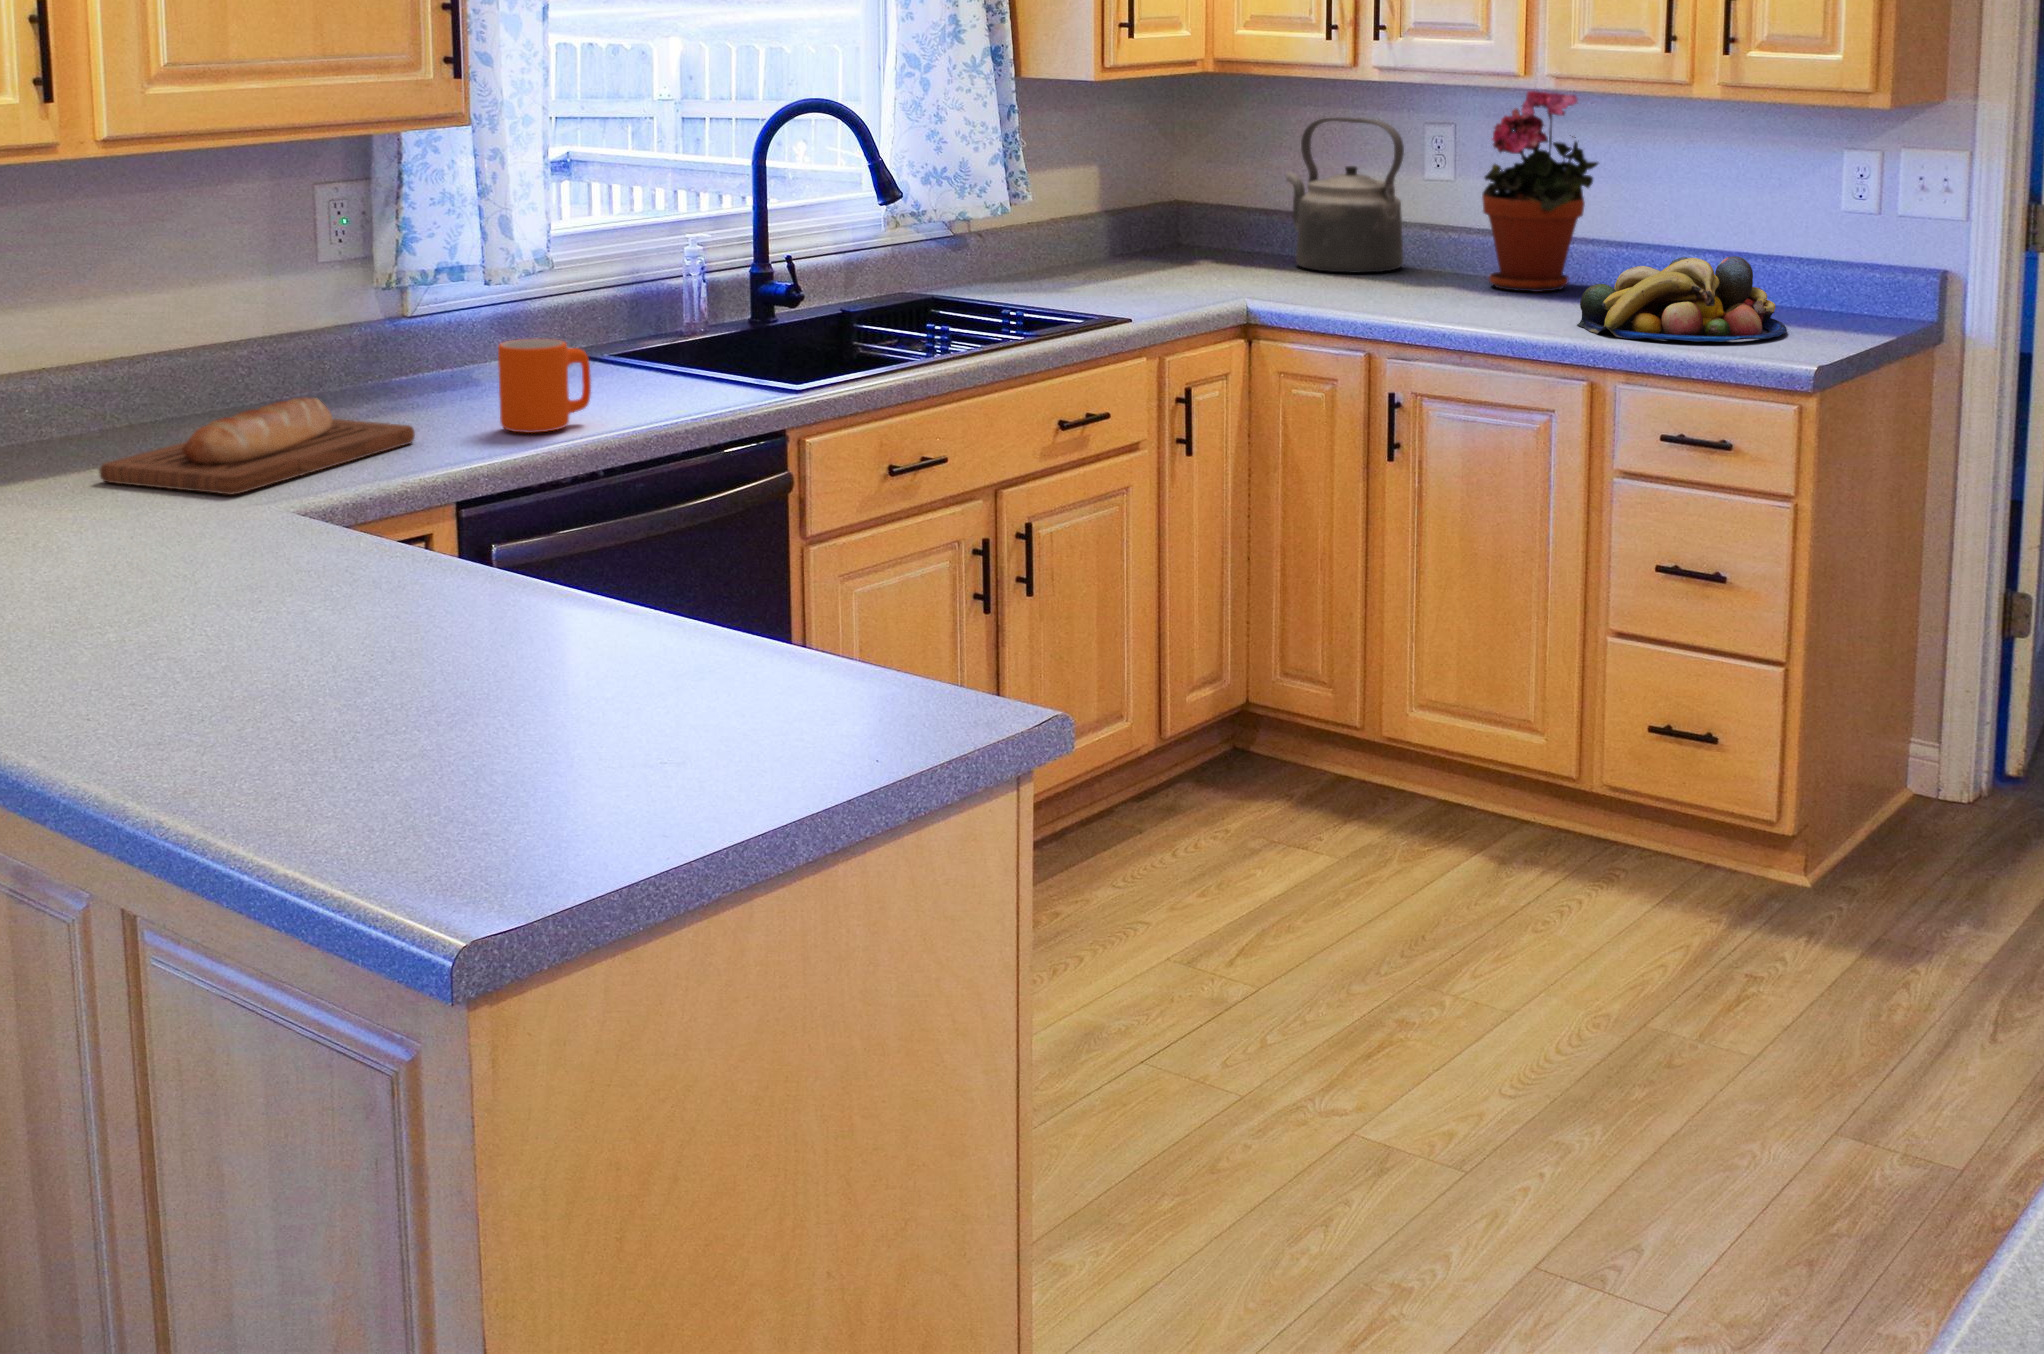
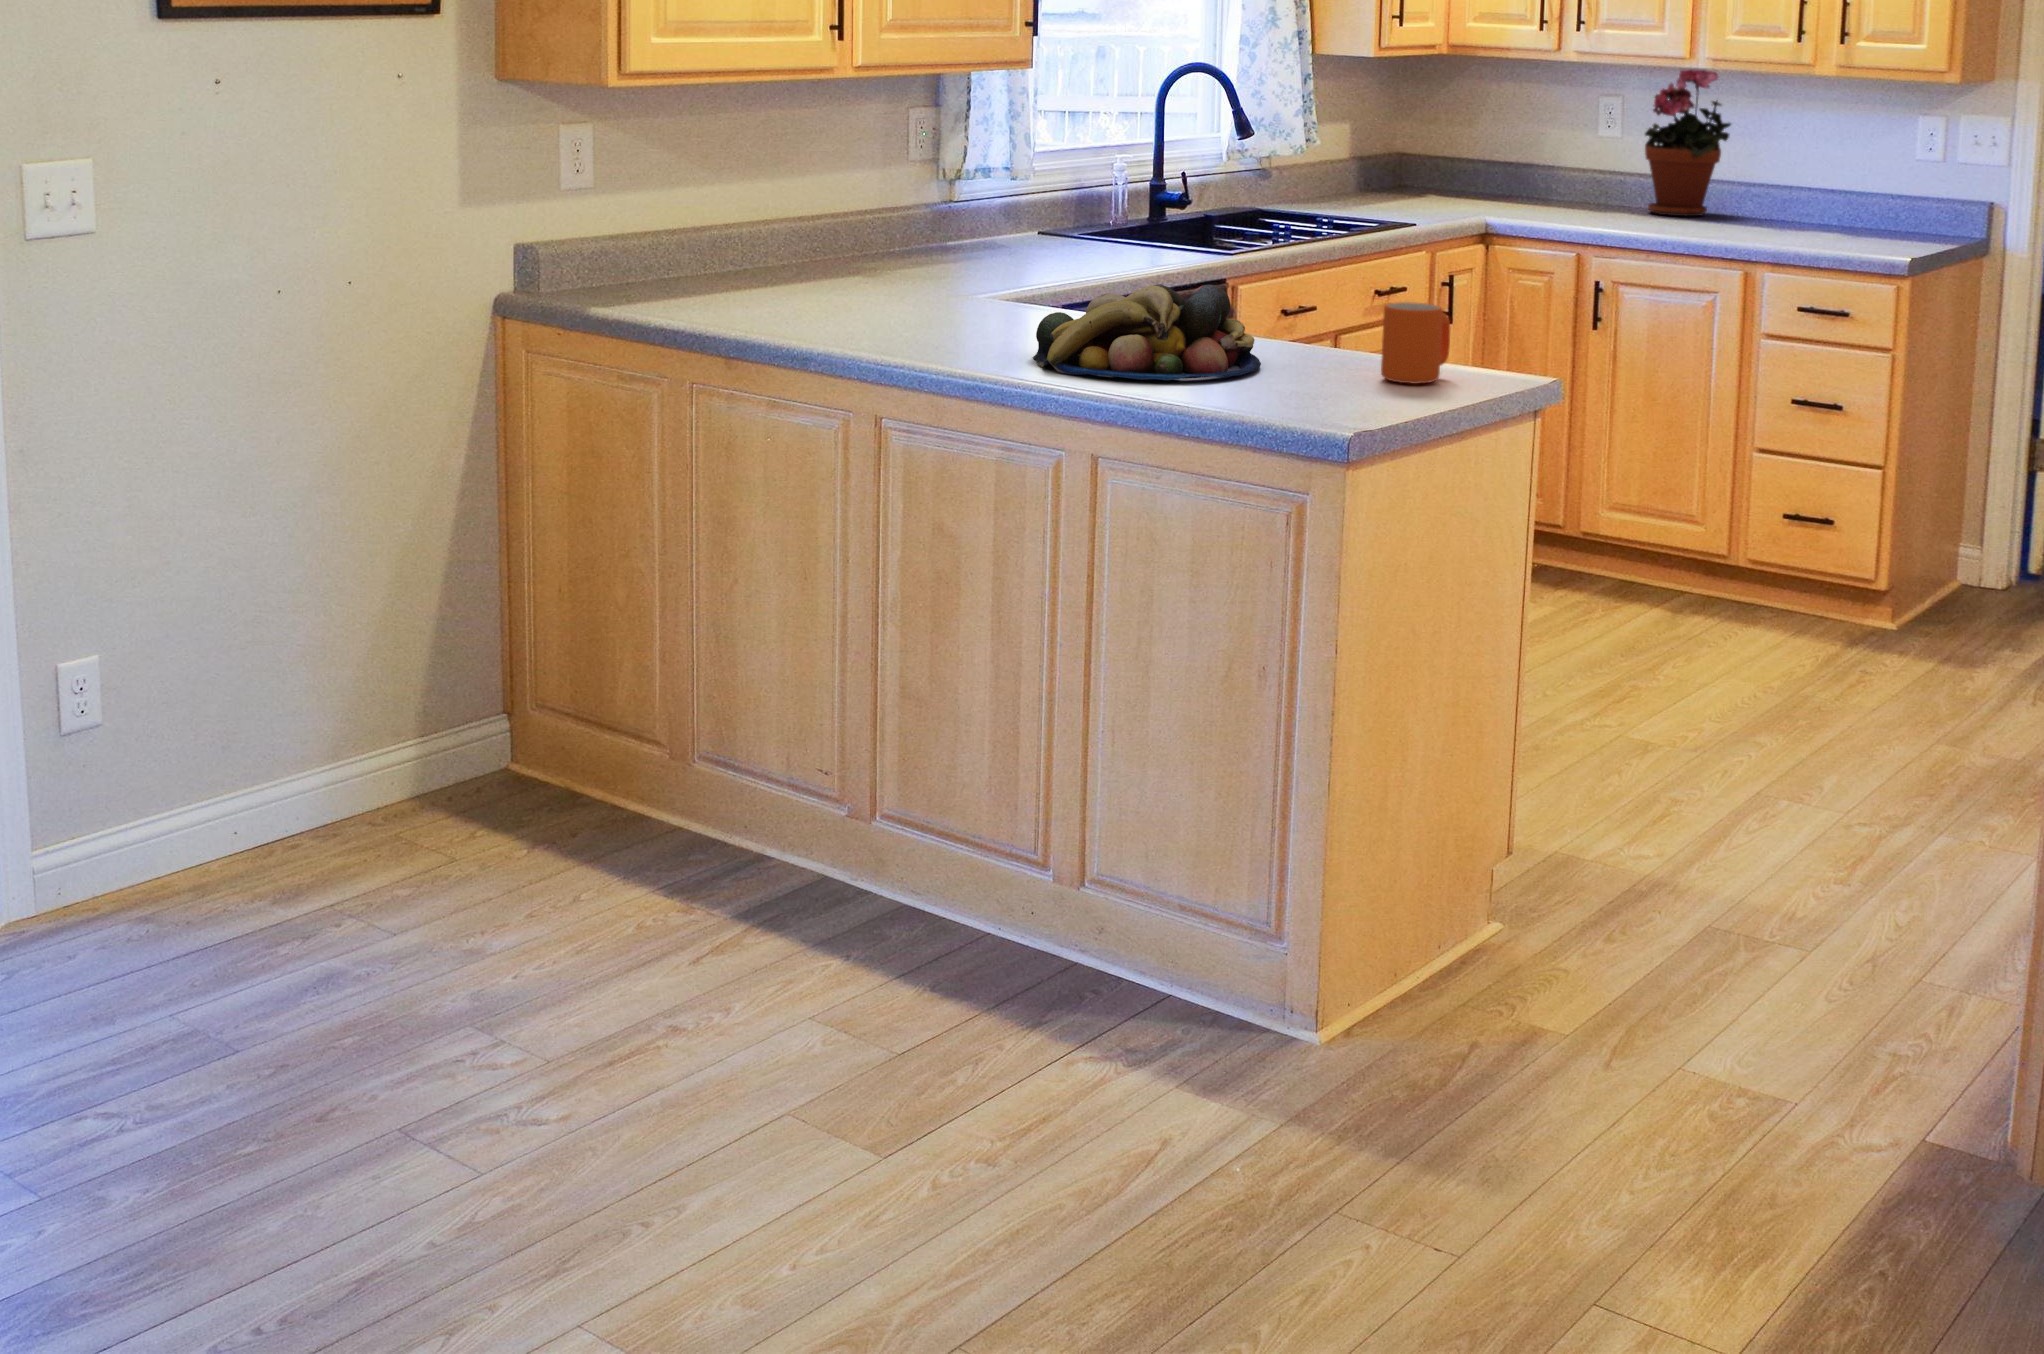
kettle: present [1286,117,1404,273] -> none [1488,90,1582,203]
fruit bowl: present [1577,256,1787,342] -> present [1033,284,1261,380]
mug: present [498,339,591,433] -> present [1381,302,1450,384]
bread loaf: present [99,397,415,494] -> none [848,240,1013,291]

